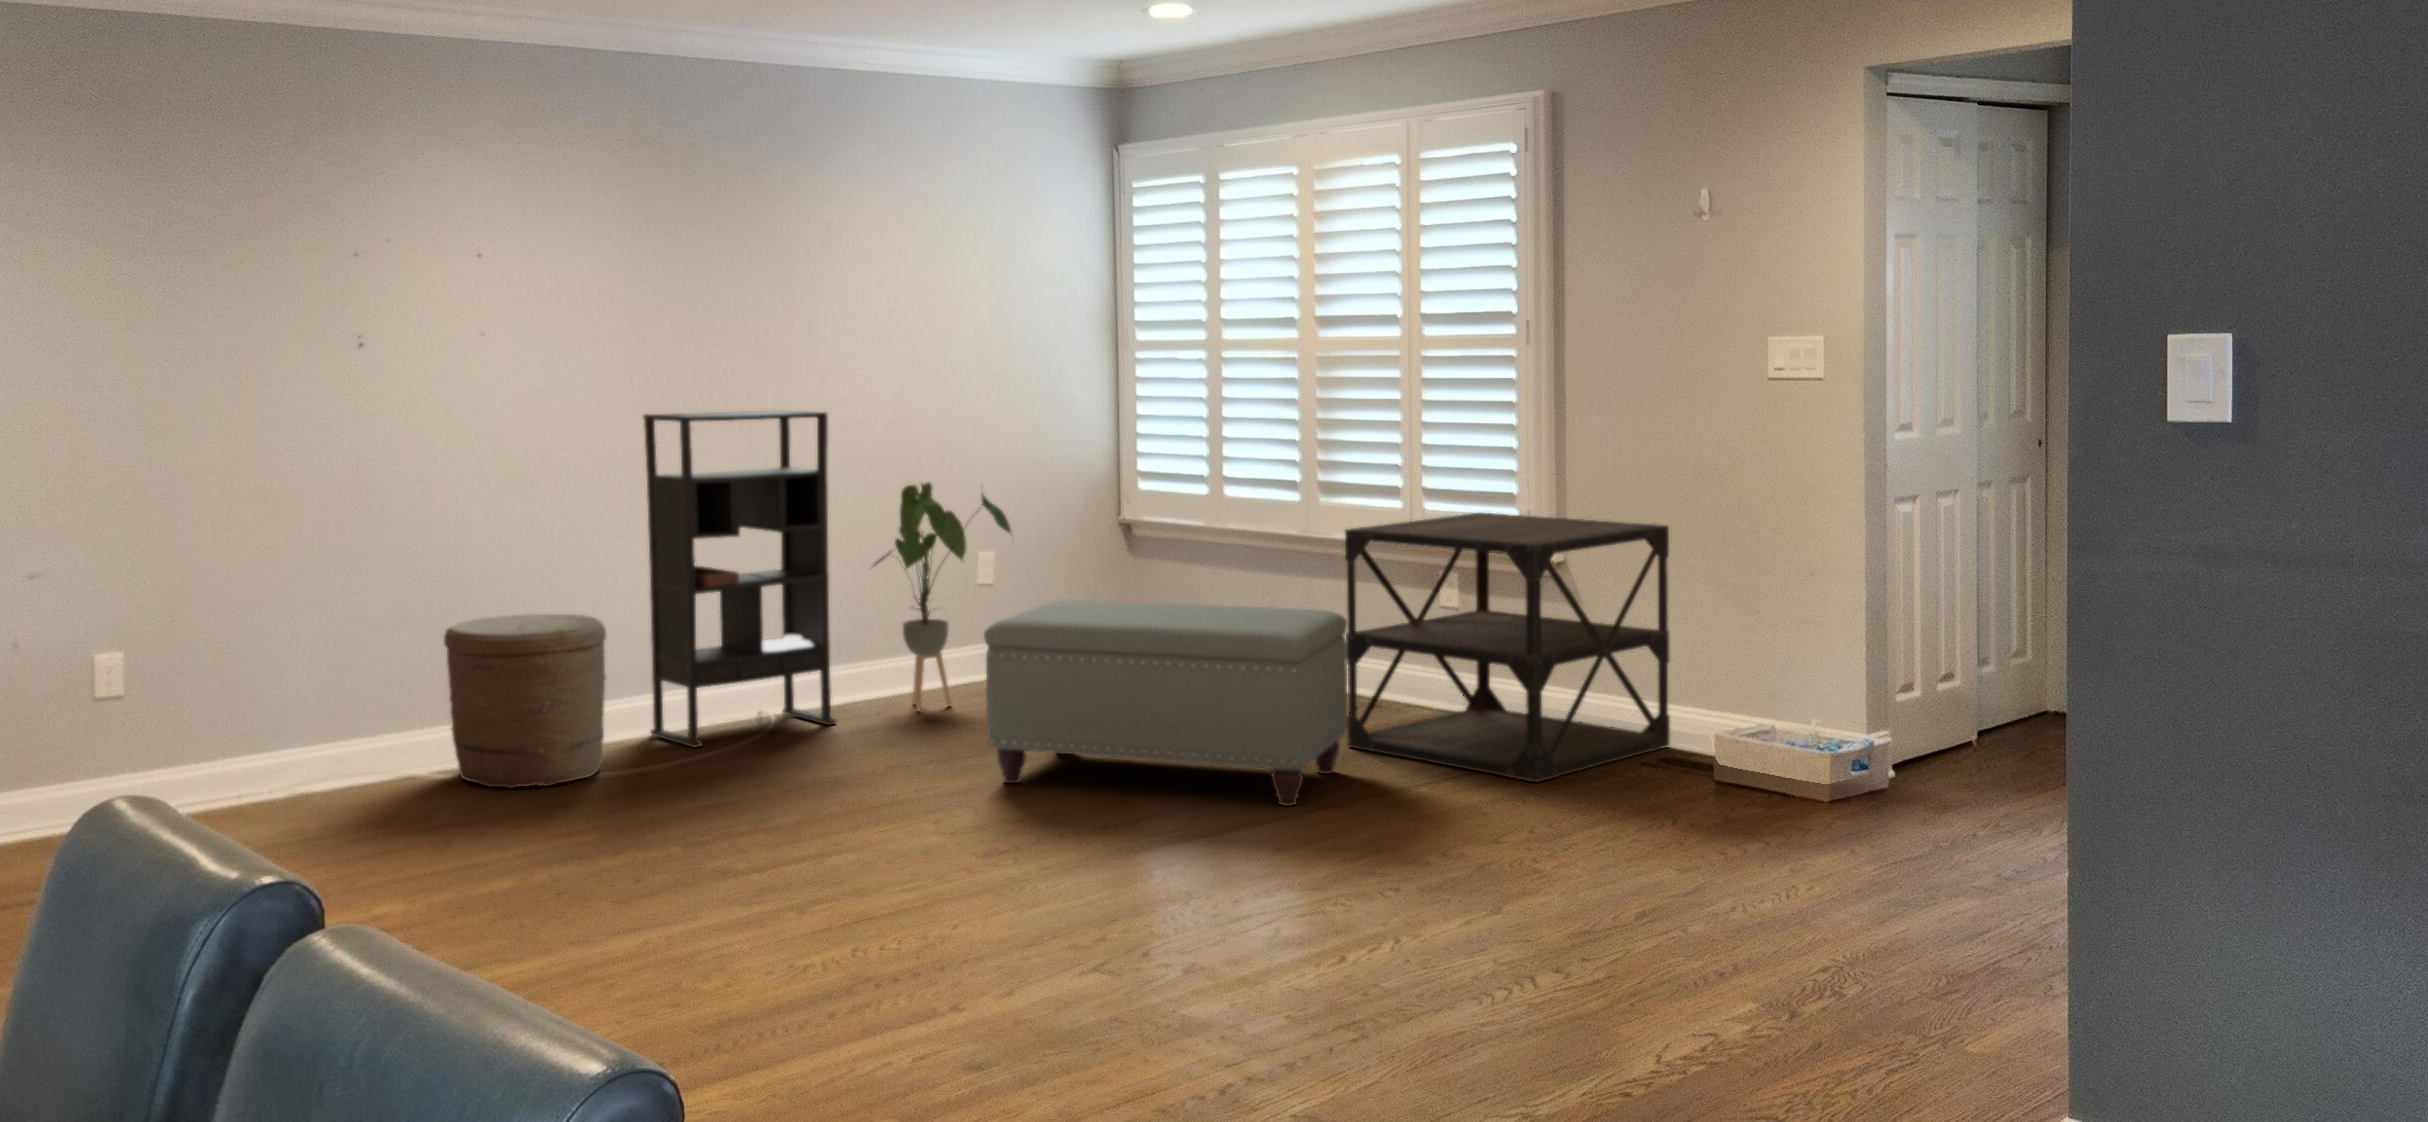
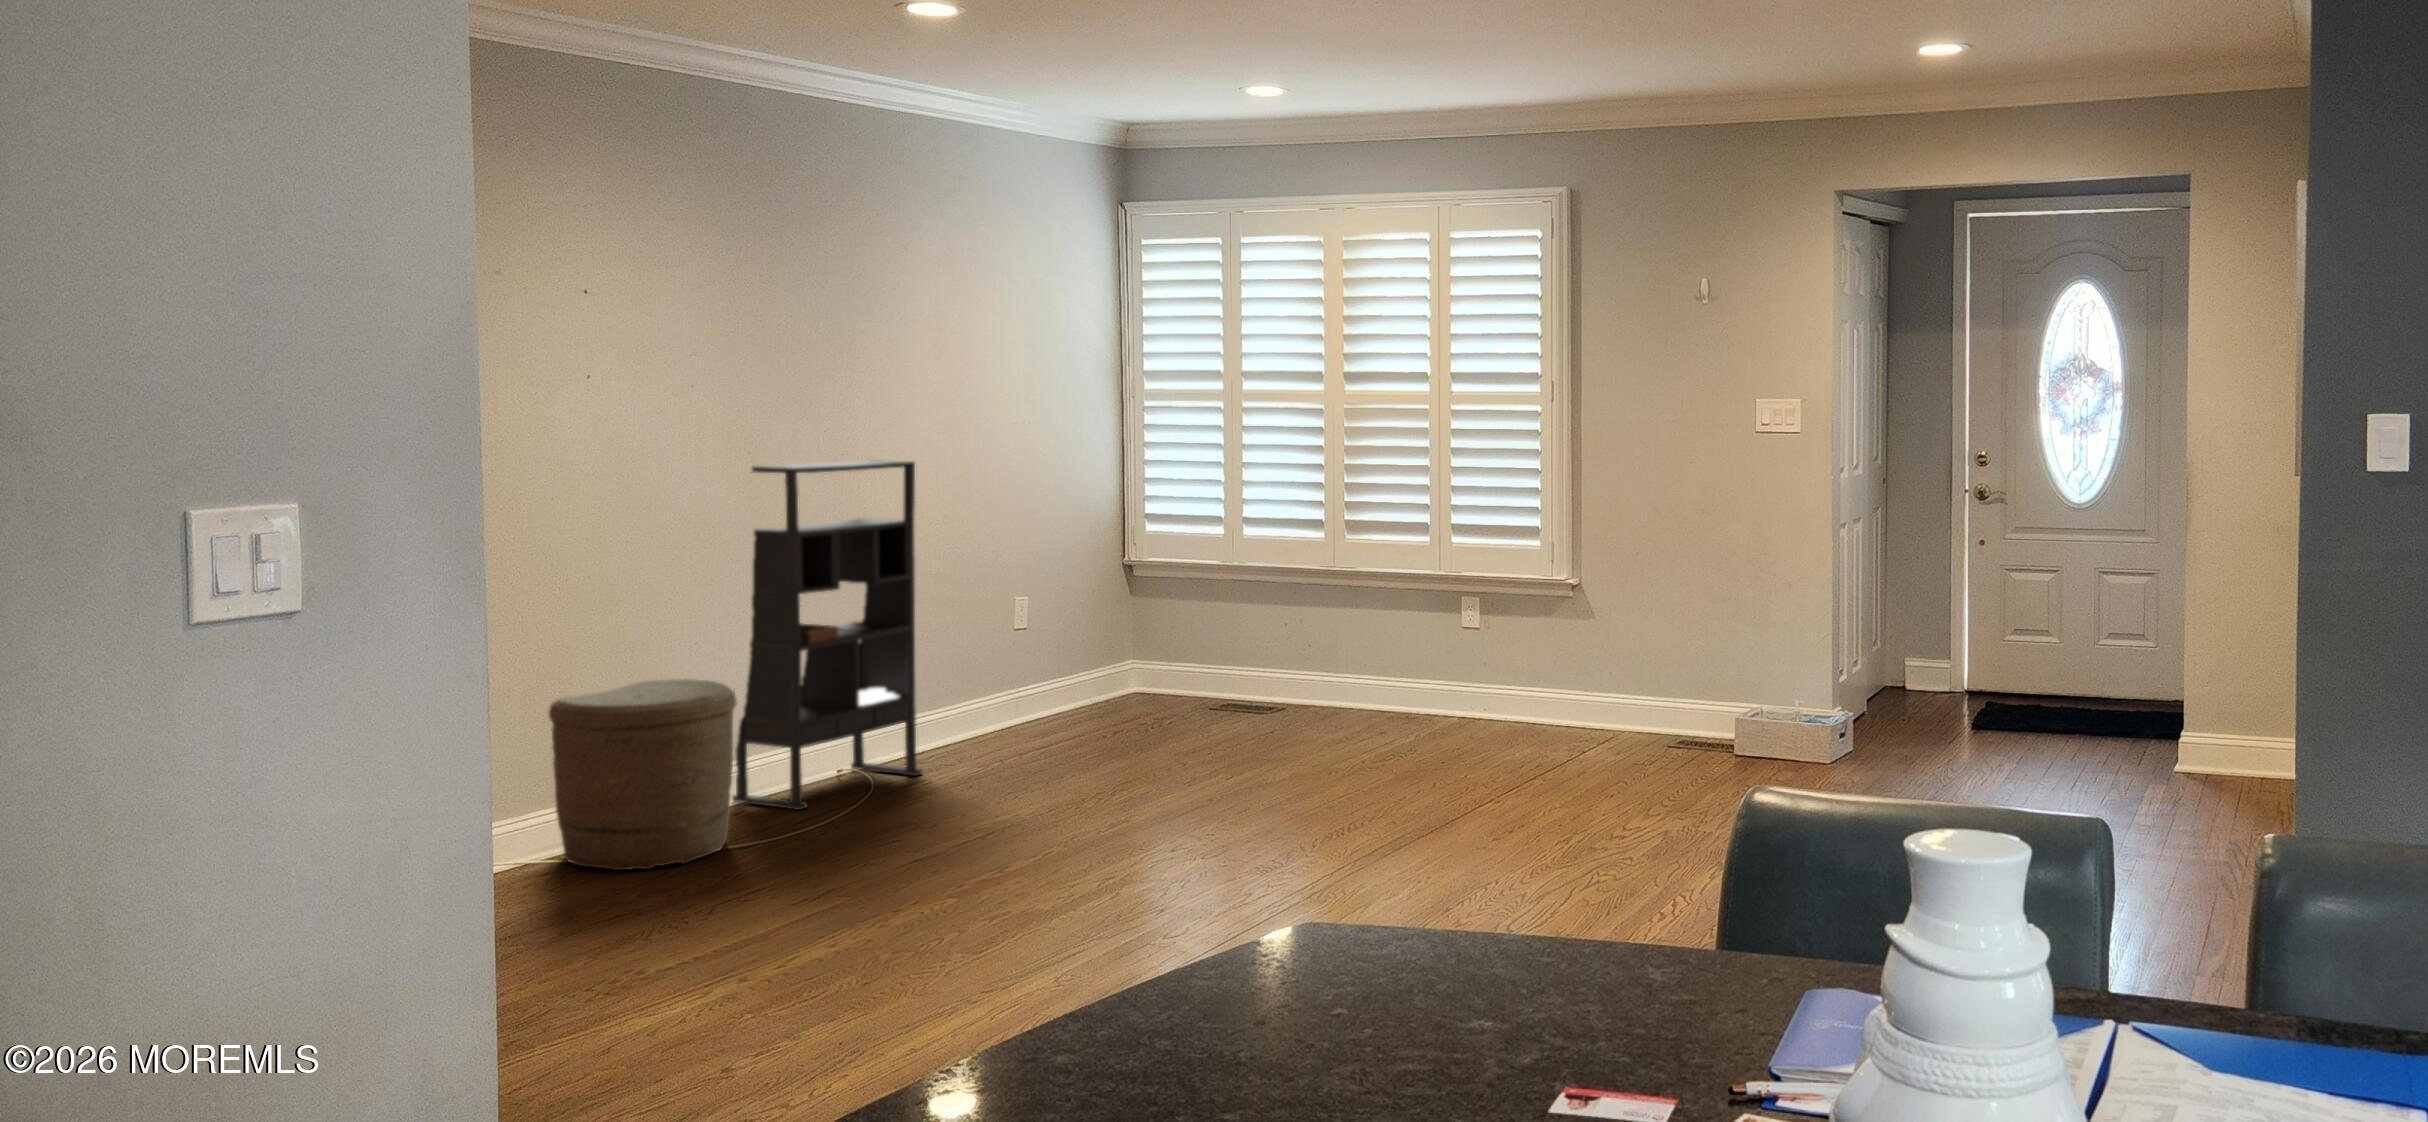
house plant: present [874,483,1012,710] -> none [934,529,1080,755]
side table: present [1345,513,1670,782] -> none [1425,544,1674,771]
ottoman: present [984,600,1348,806] -> none [1147,634,1455,813]

